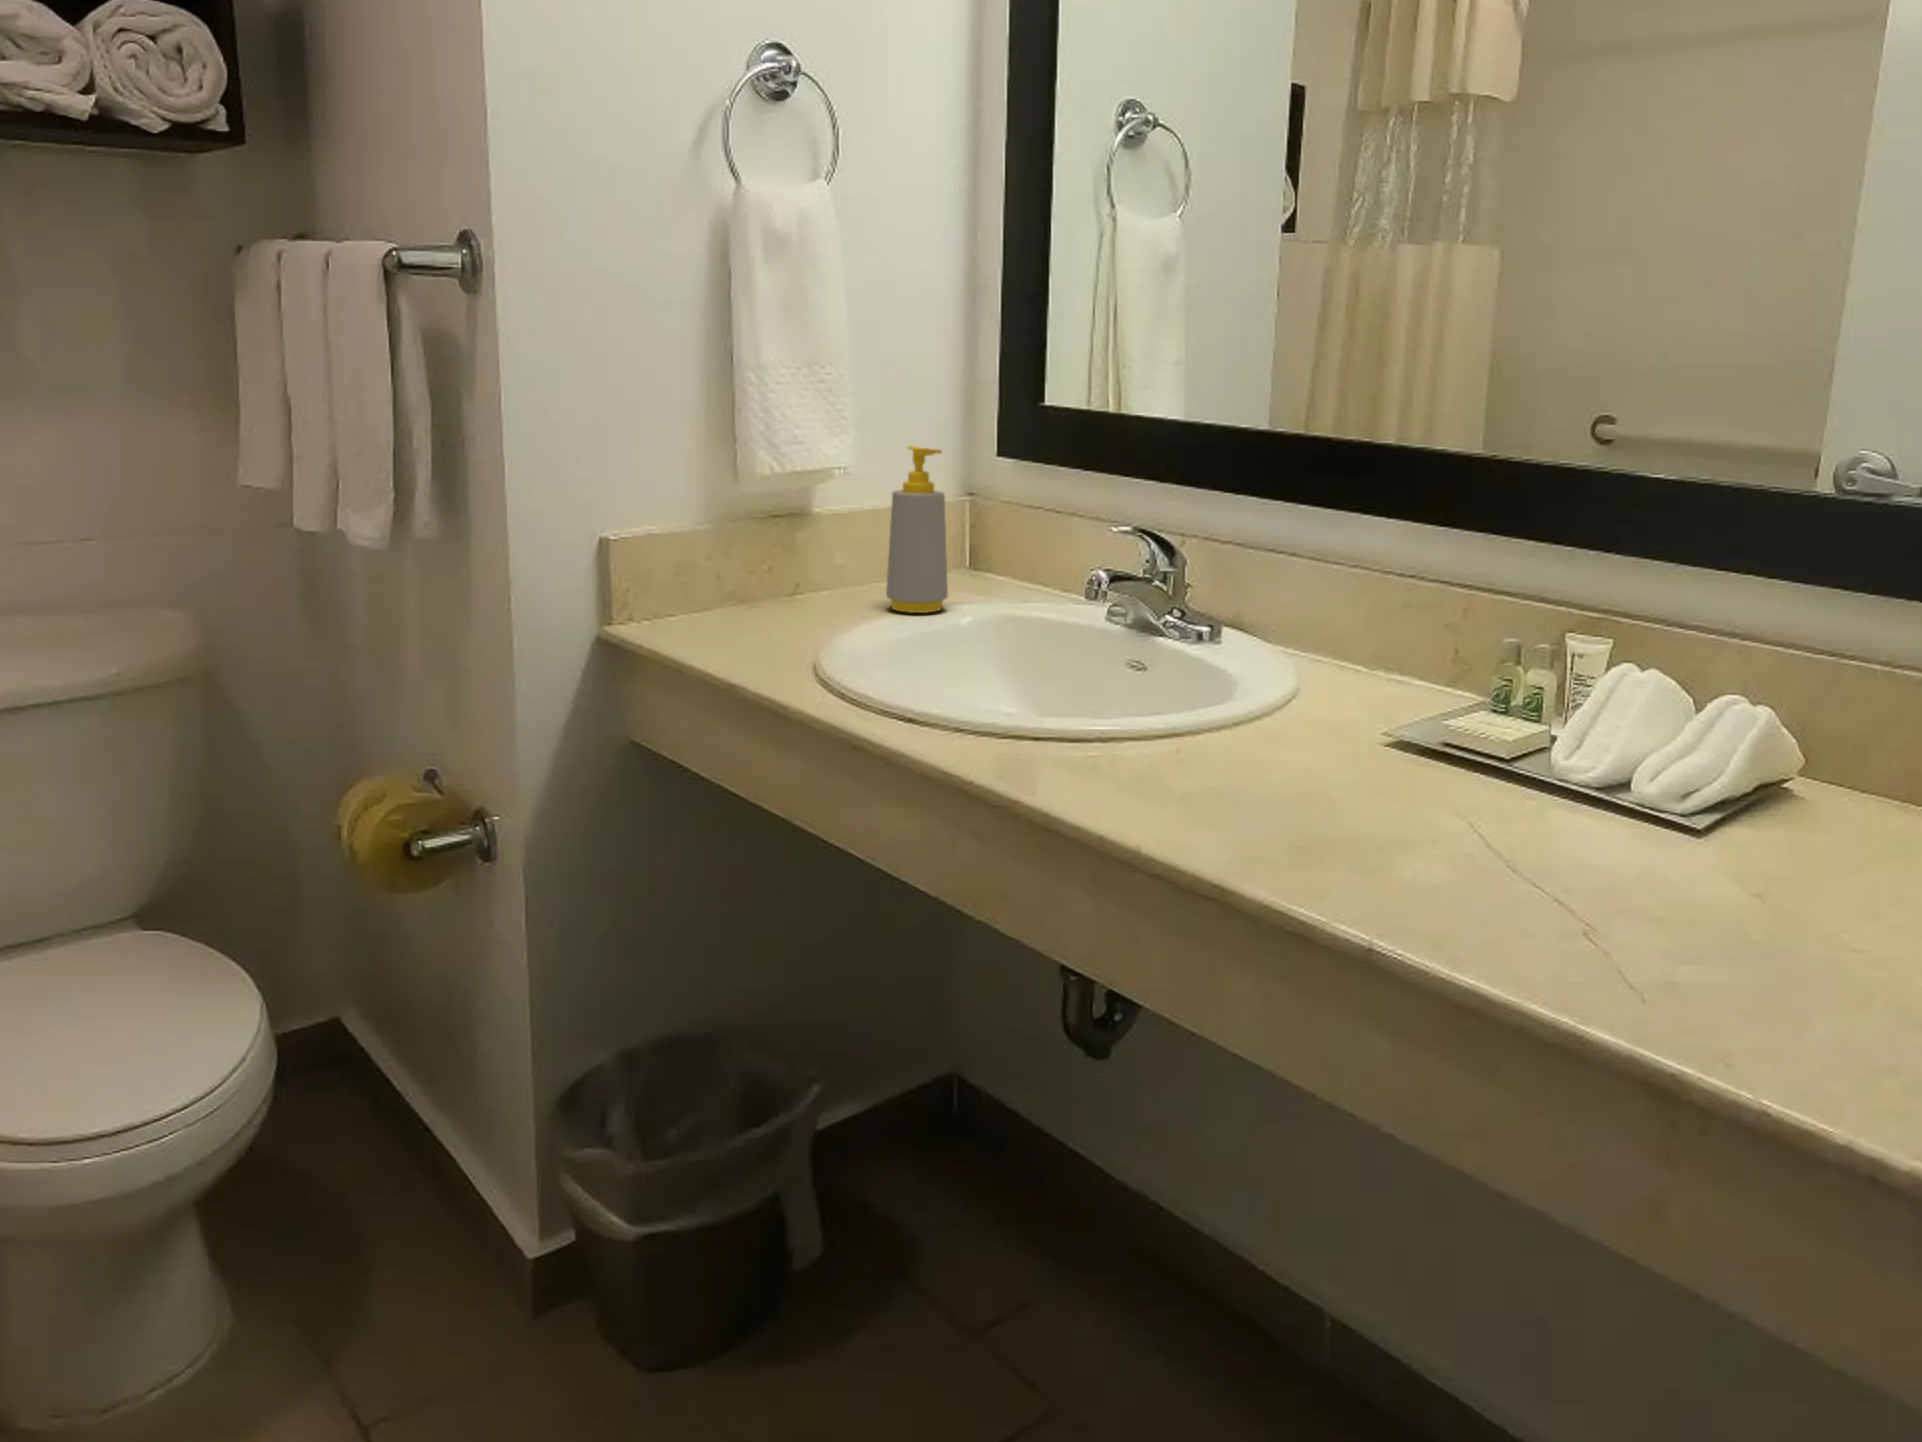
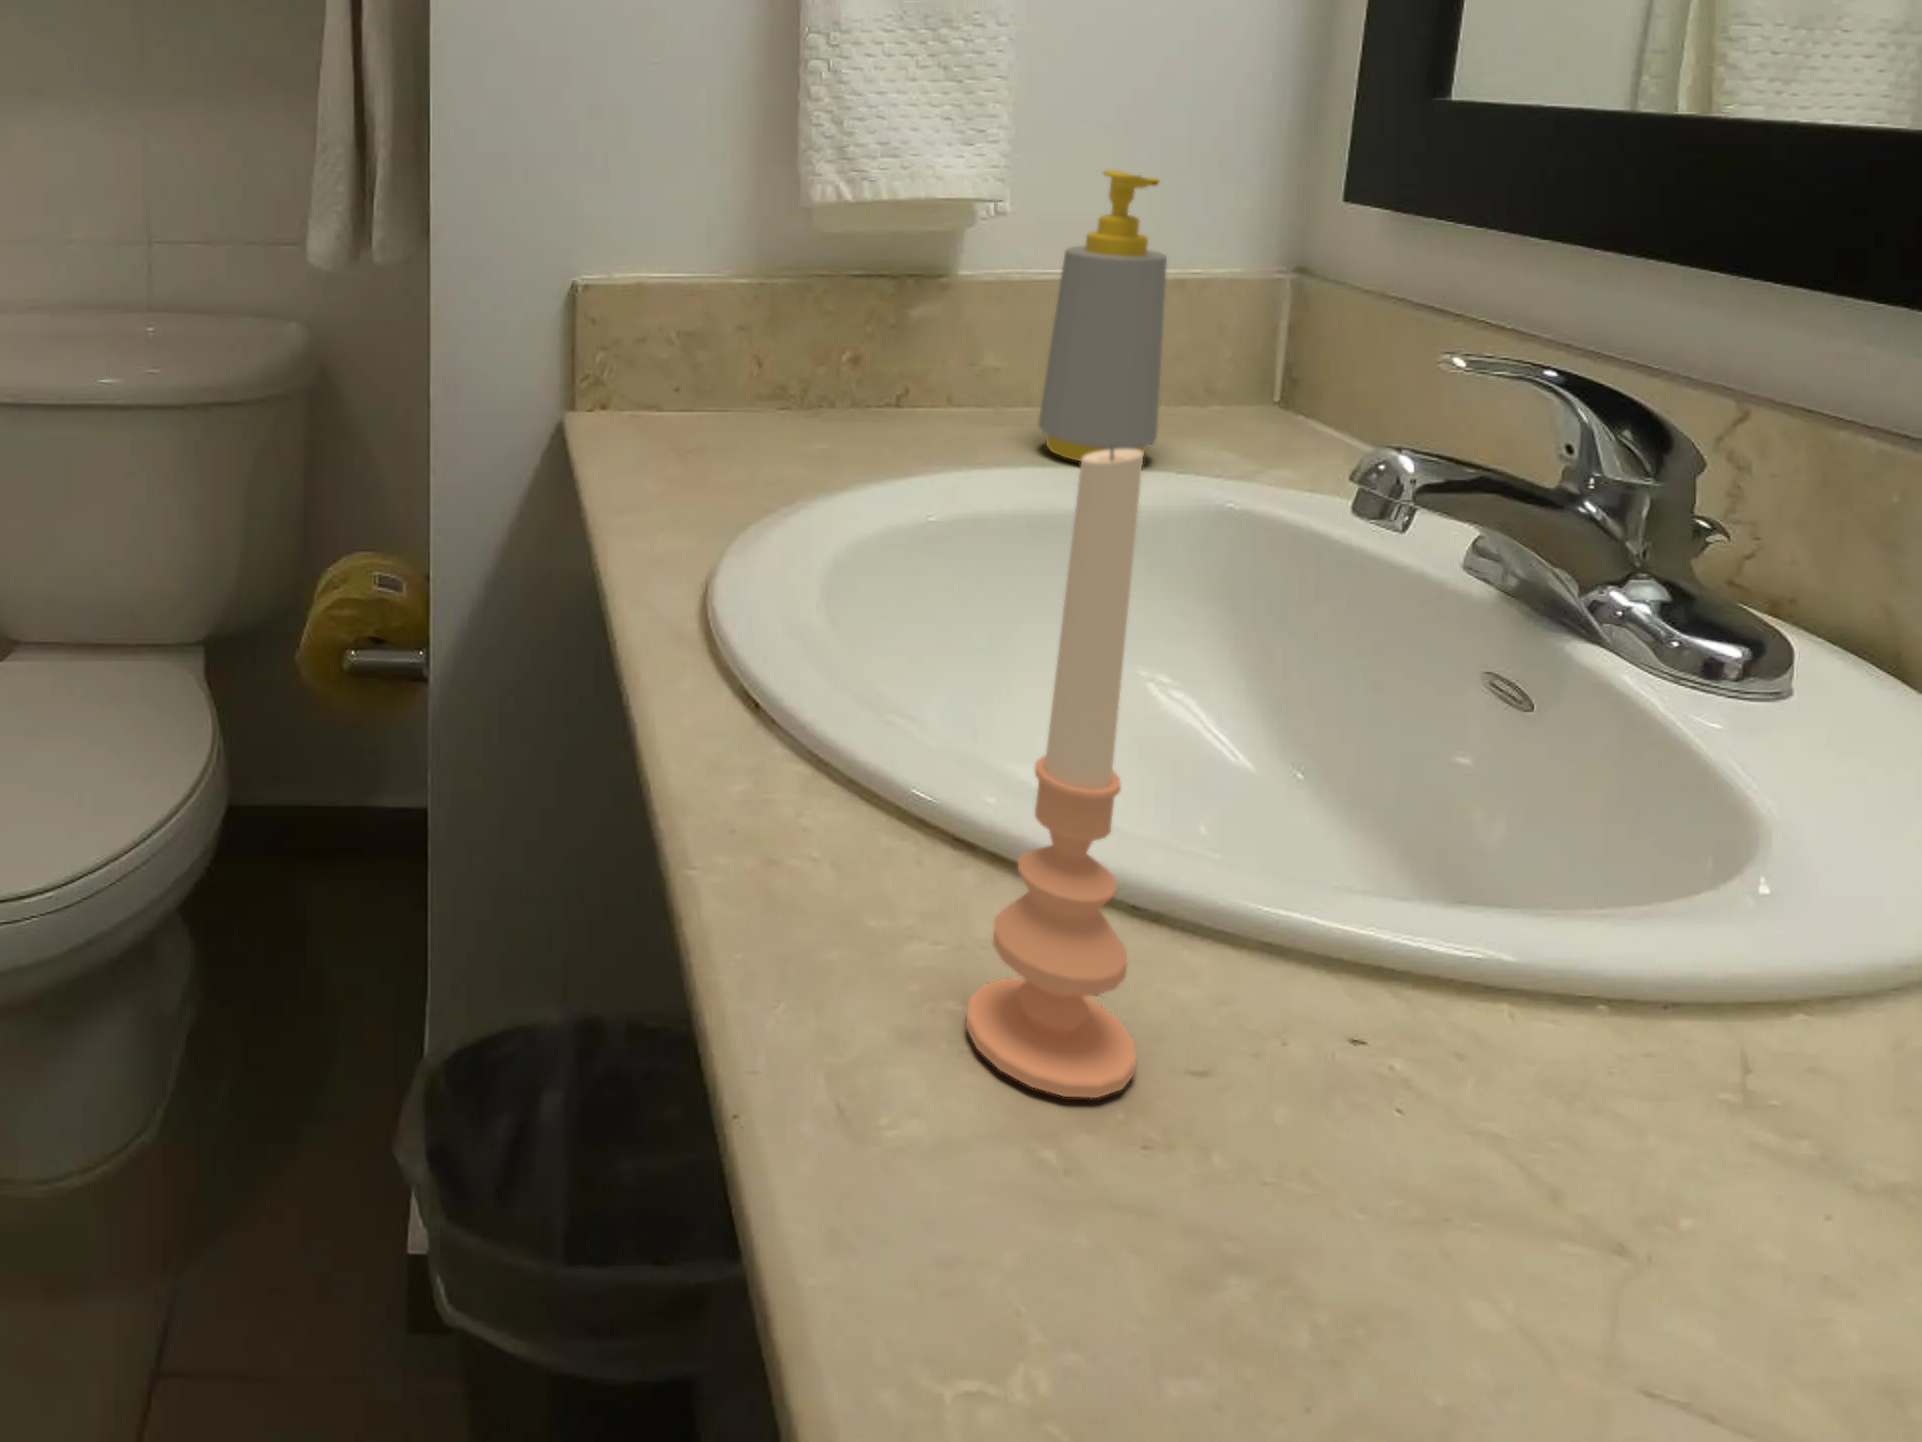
candle: none [1055,538,1111,774] -> present [966,442,1143,1098]

